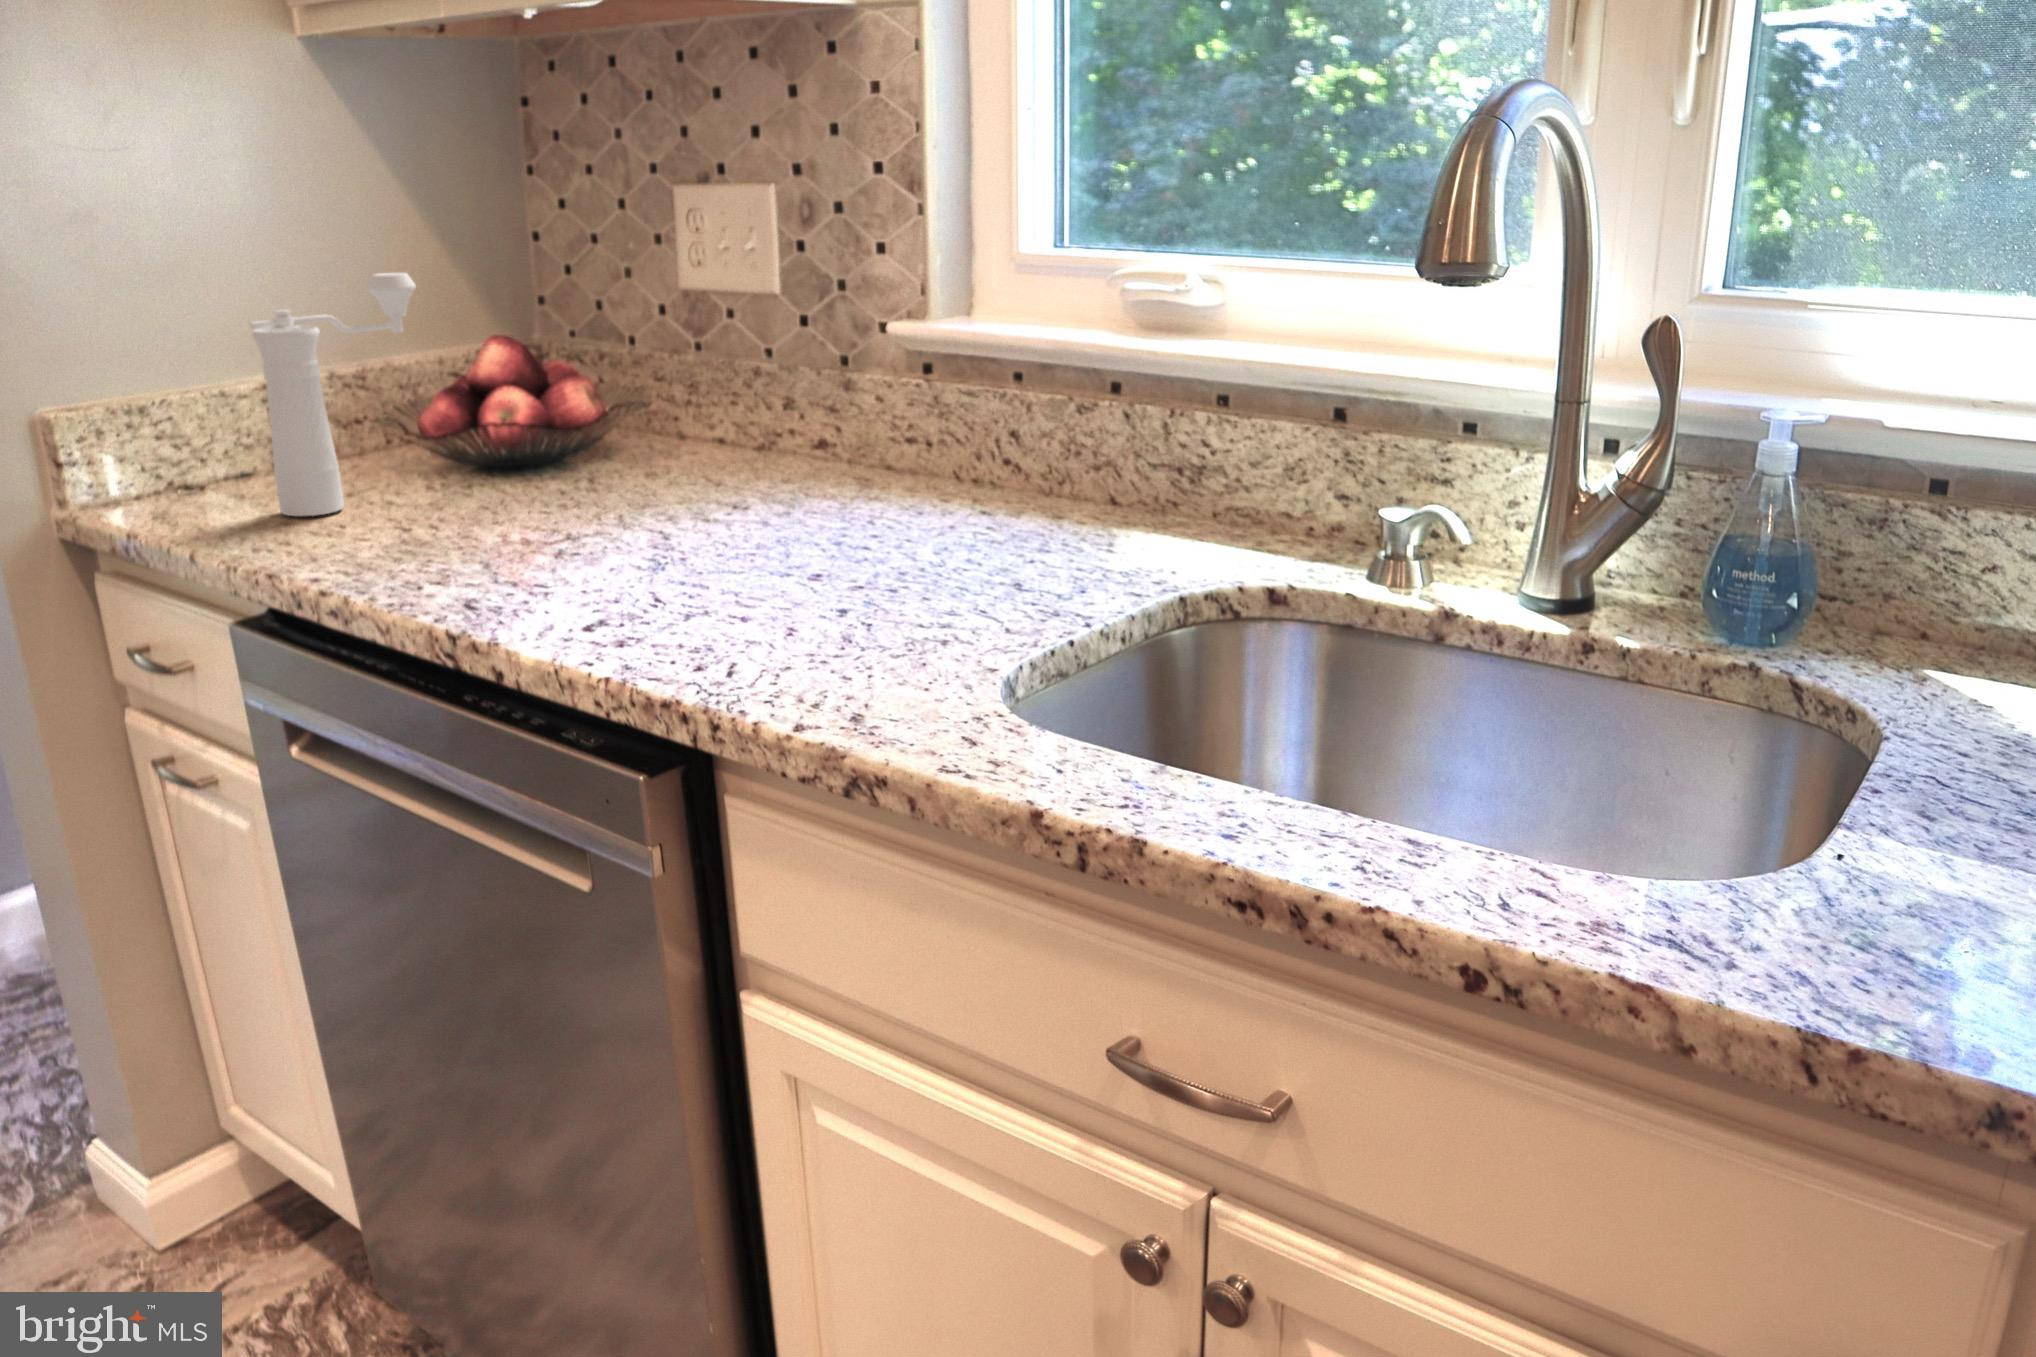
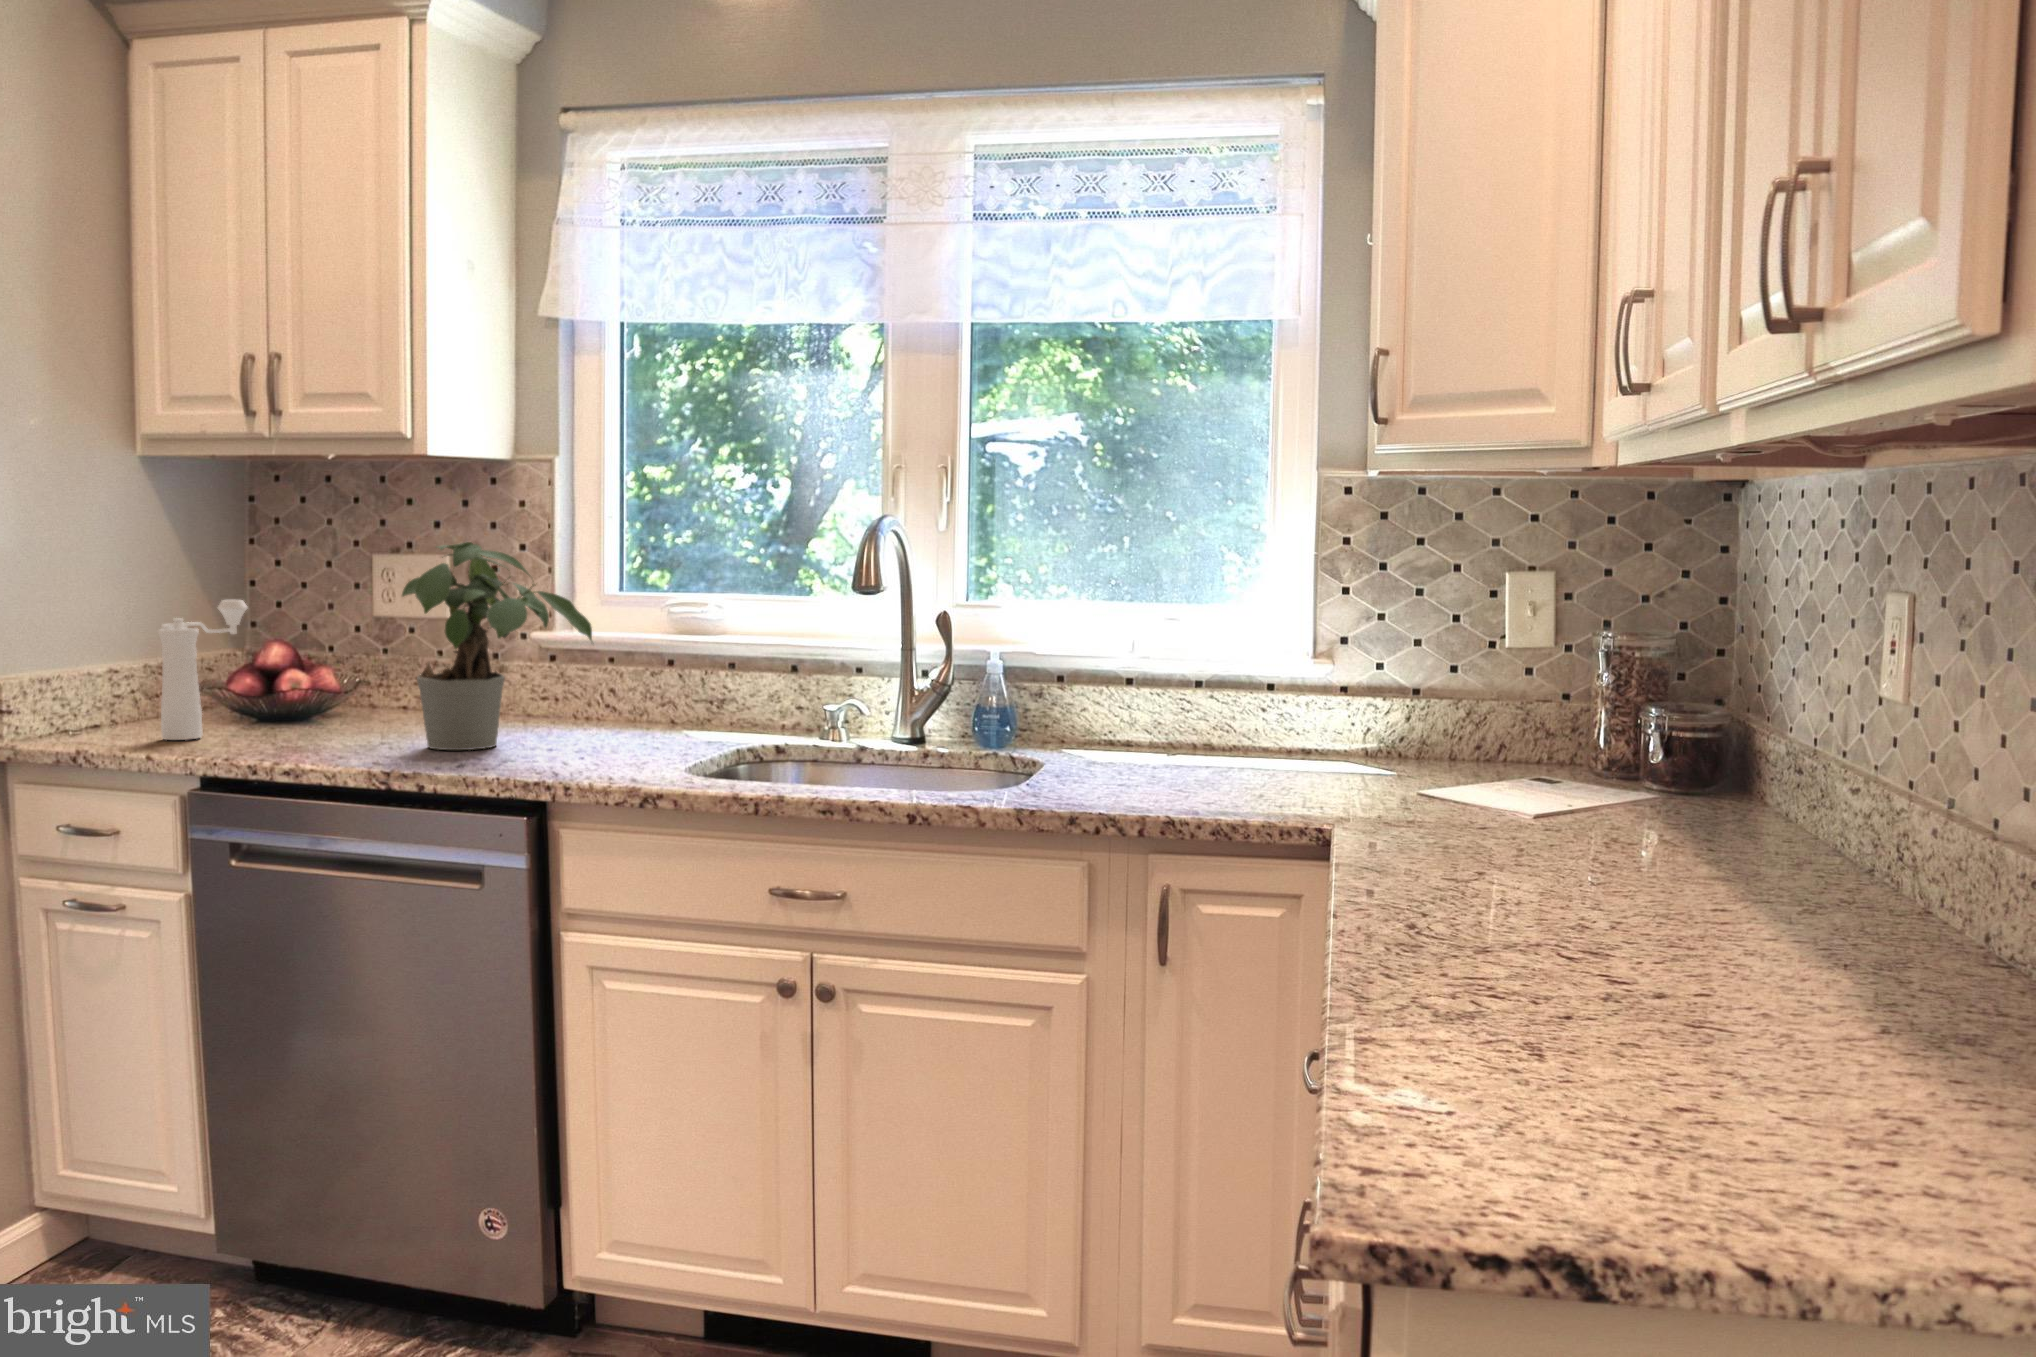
potted plant: none [542,169,891,577] -> present [402,542,592,750]

